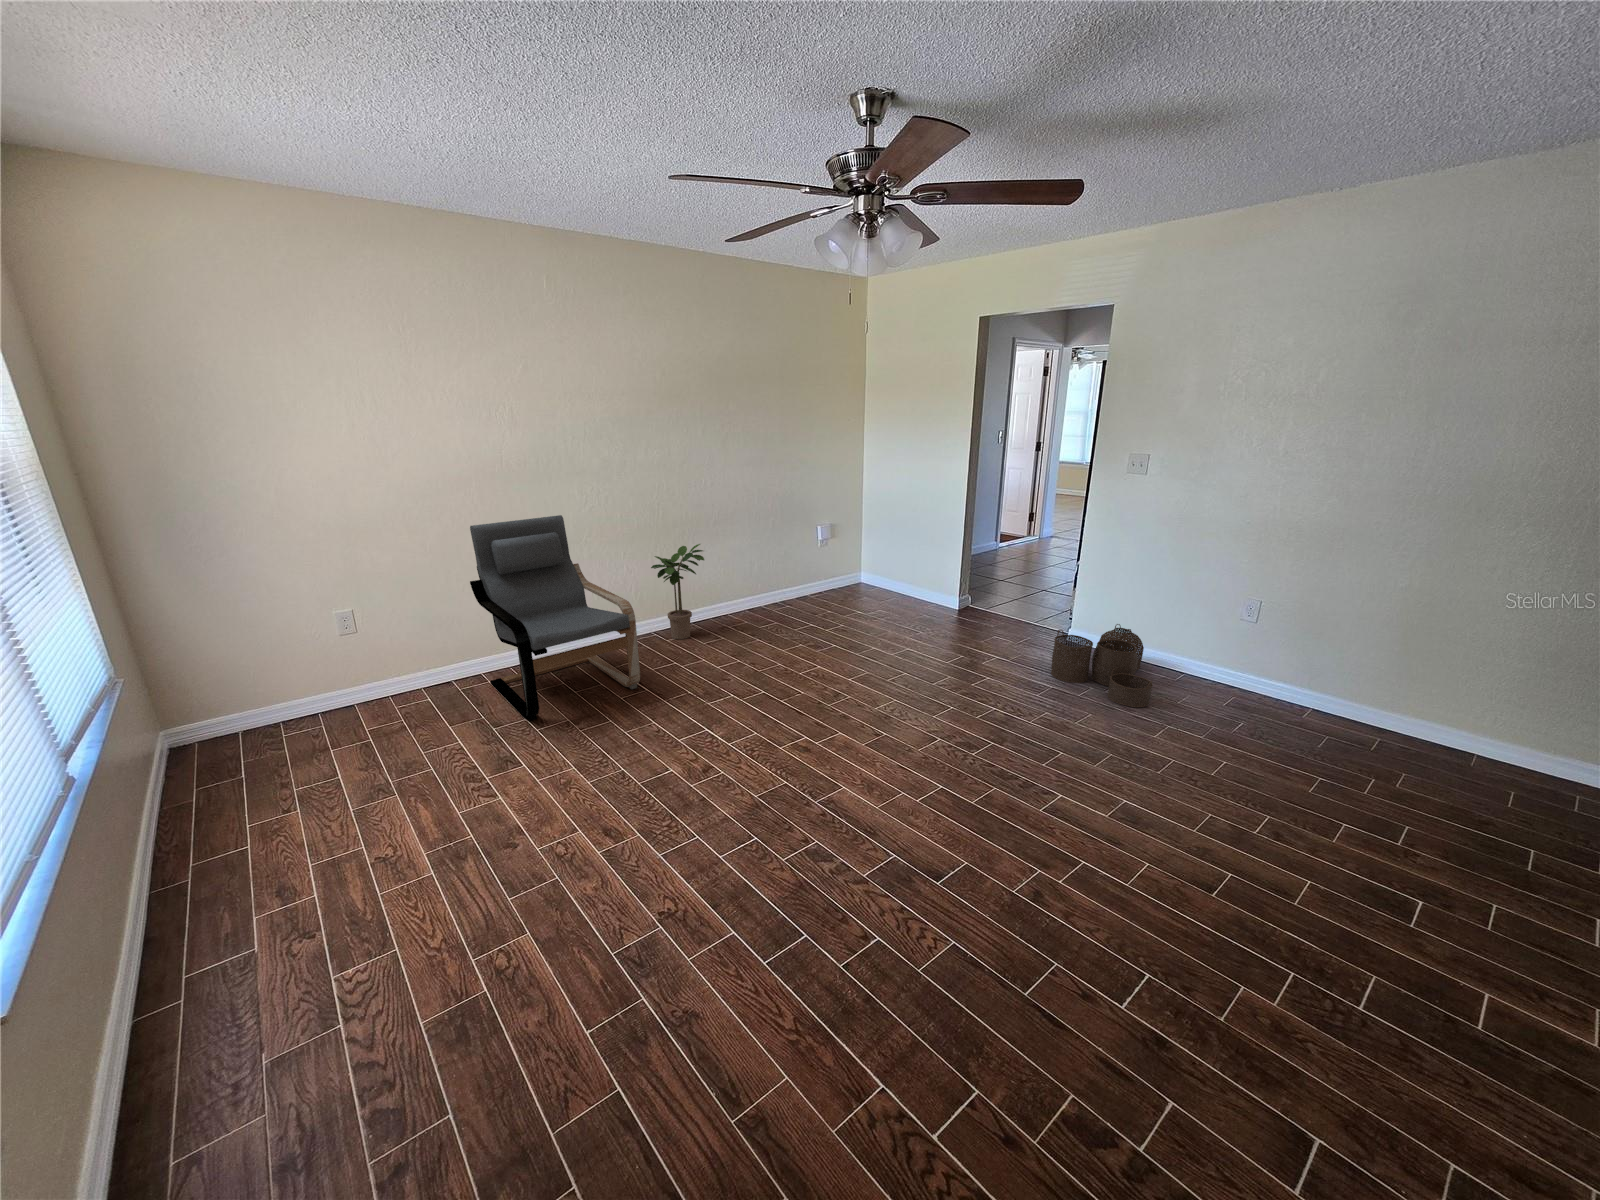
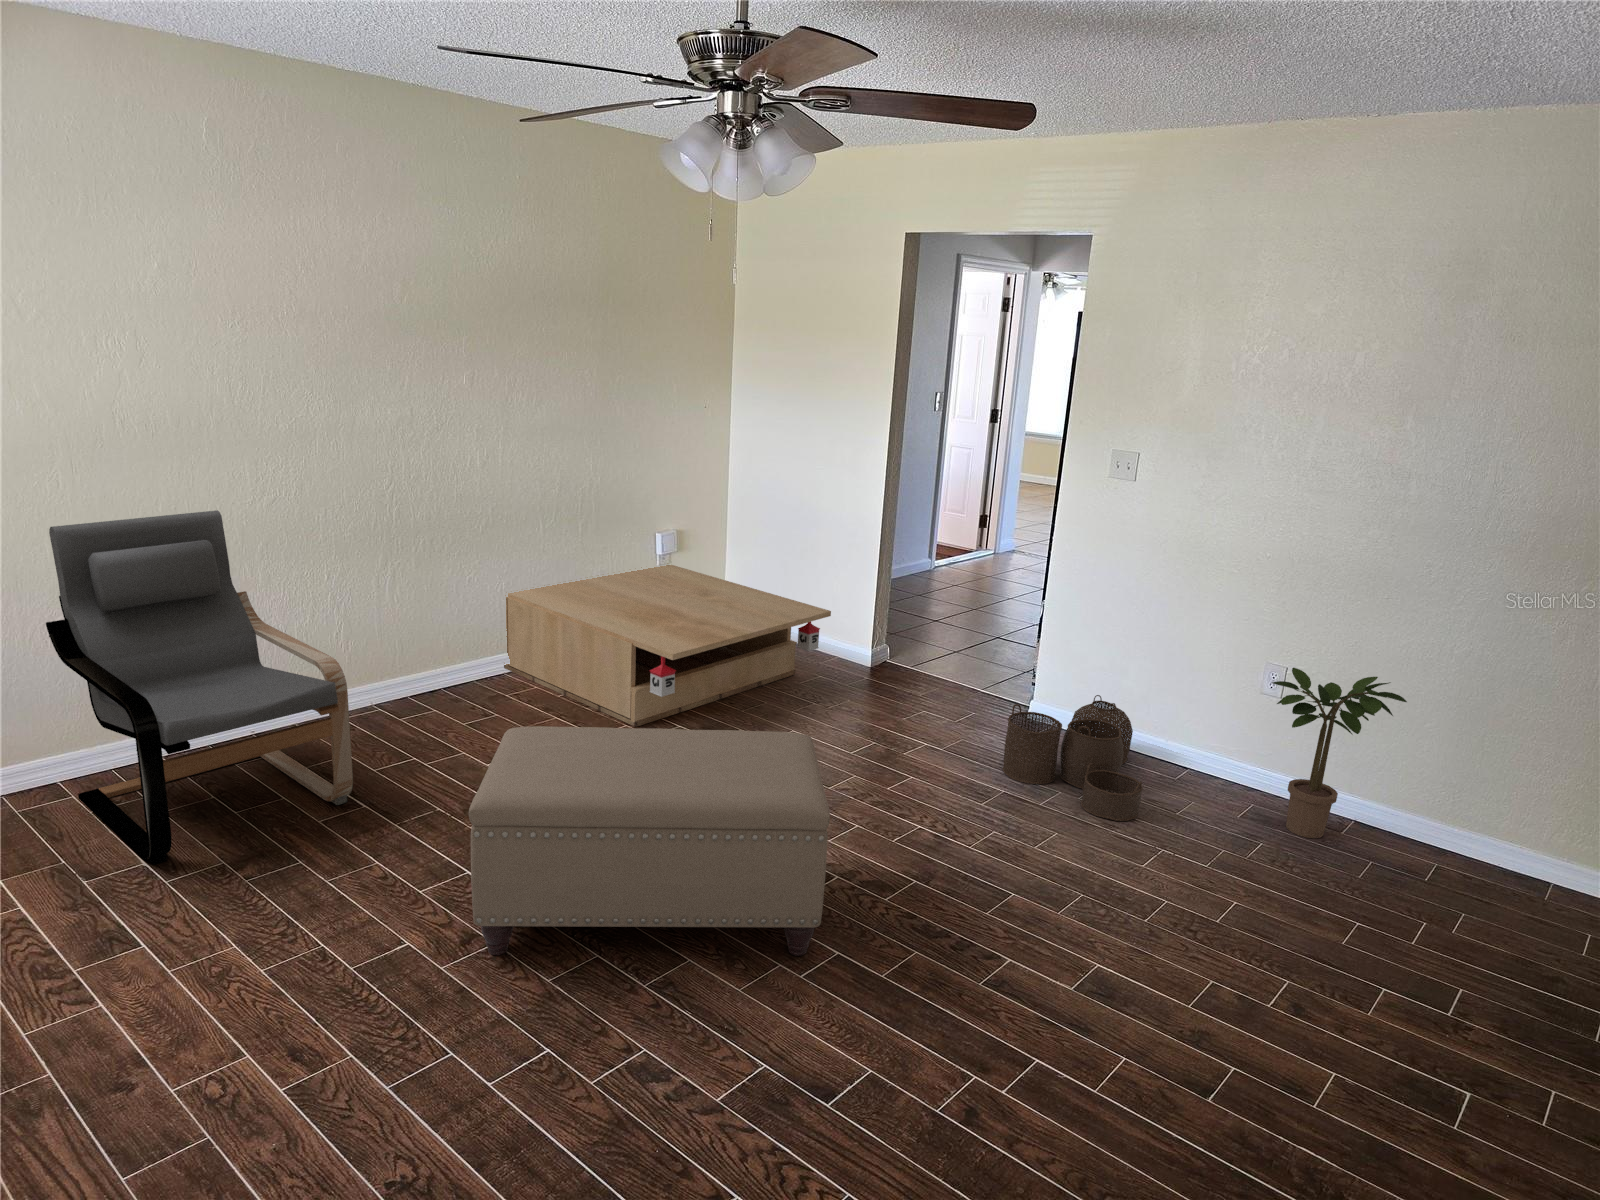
potted plant: present [651,544,704,639] -> present [1272,668,1407,838]
coffee table: none [727,546,932,646] -> present [504,565,831,727]
ottoman: none [706,640,936,787] -> present [469,726,830,956]

